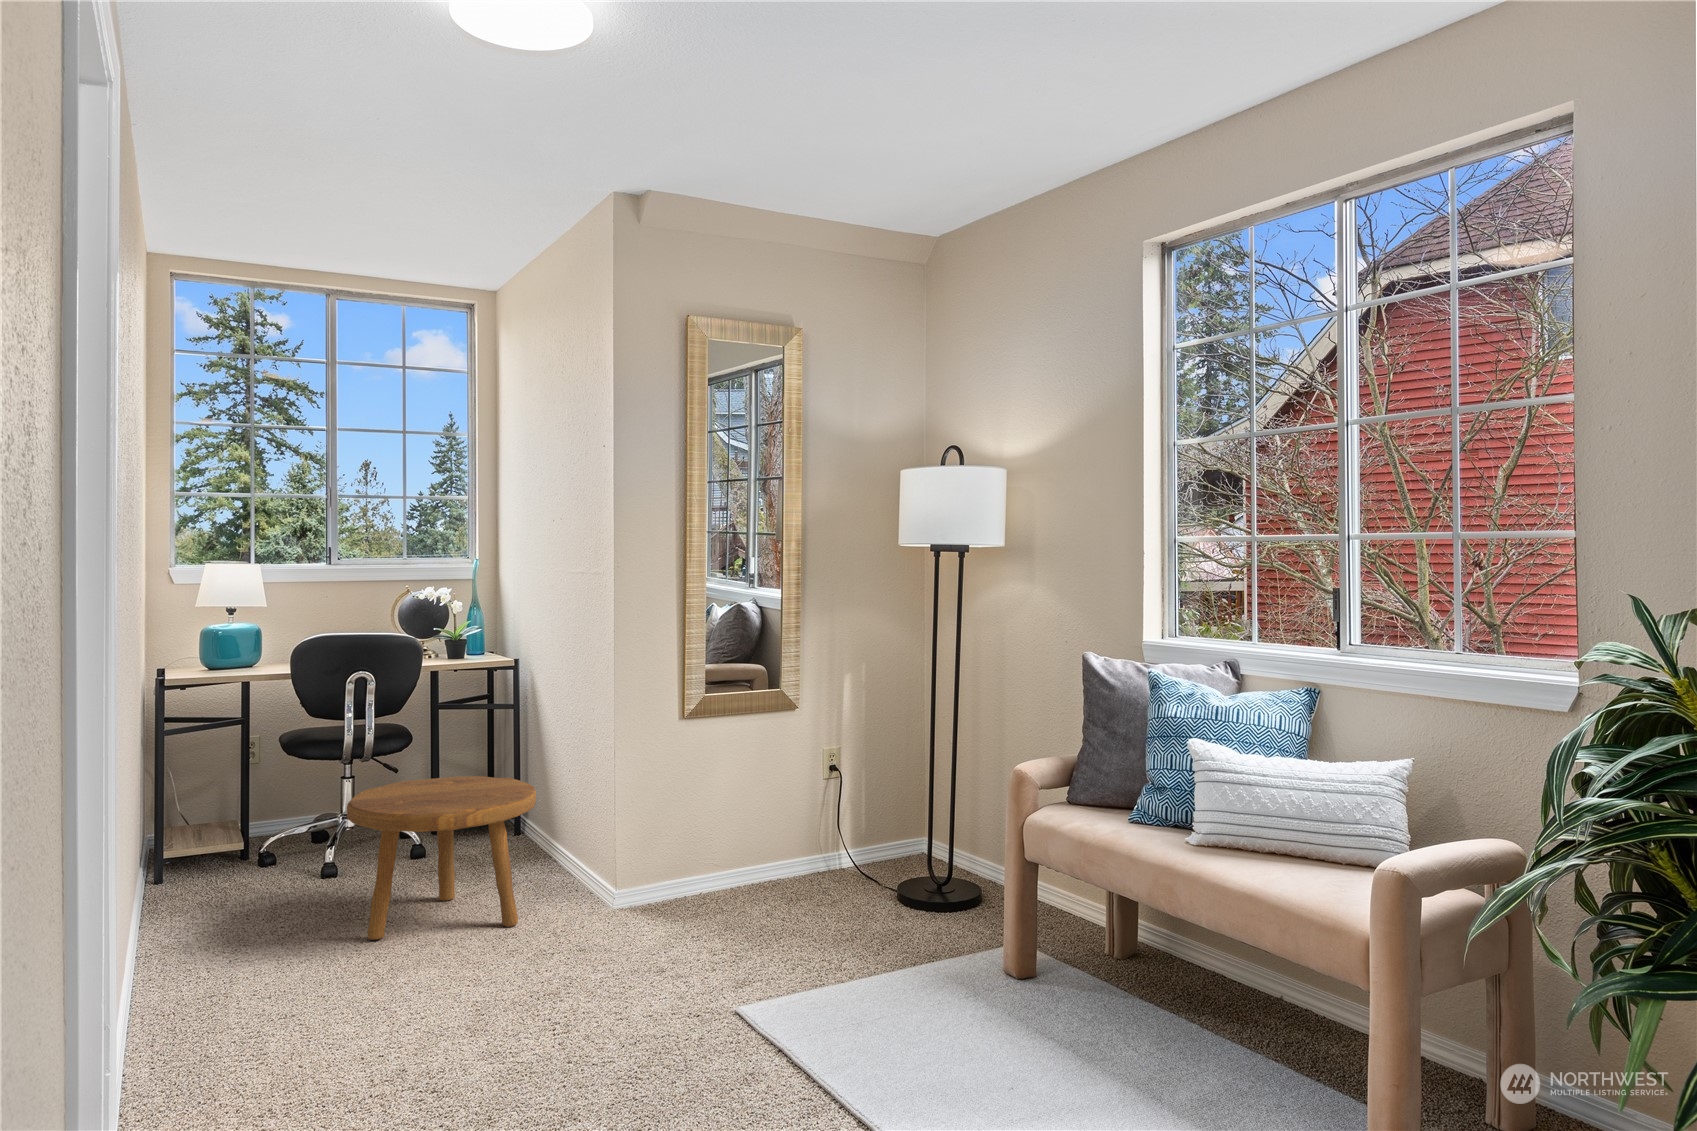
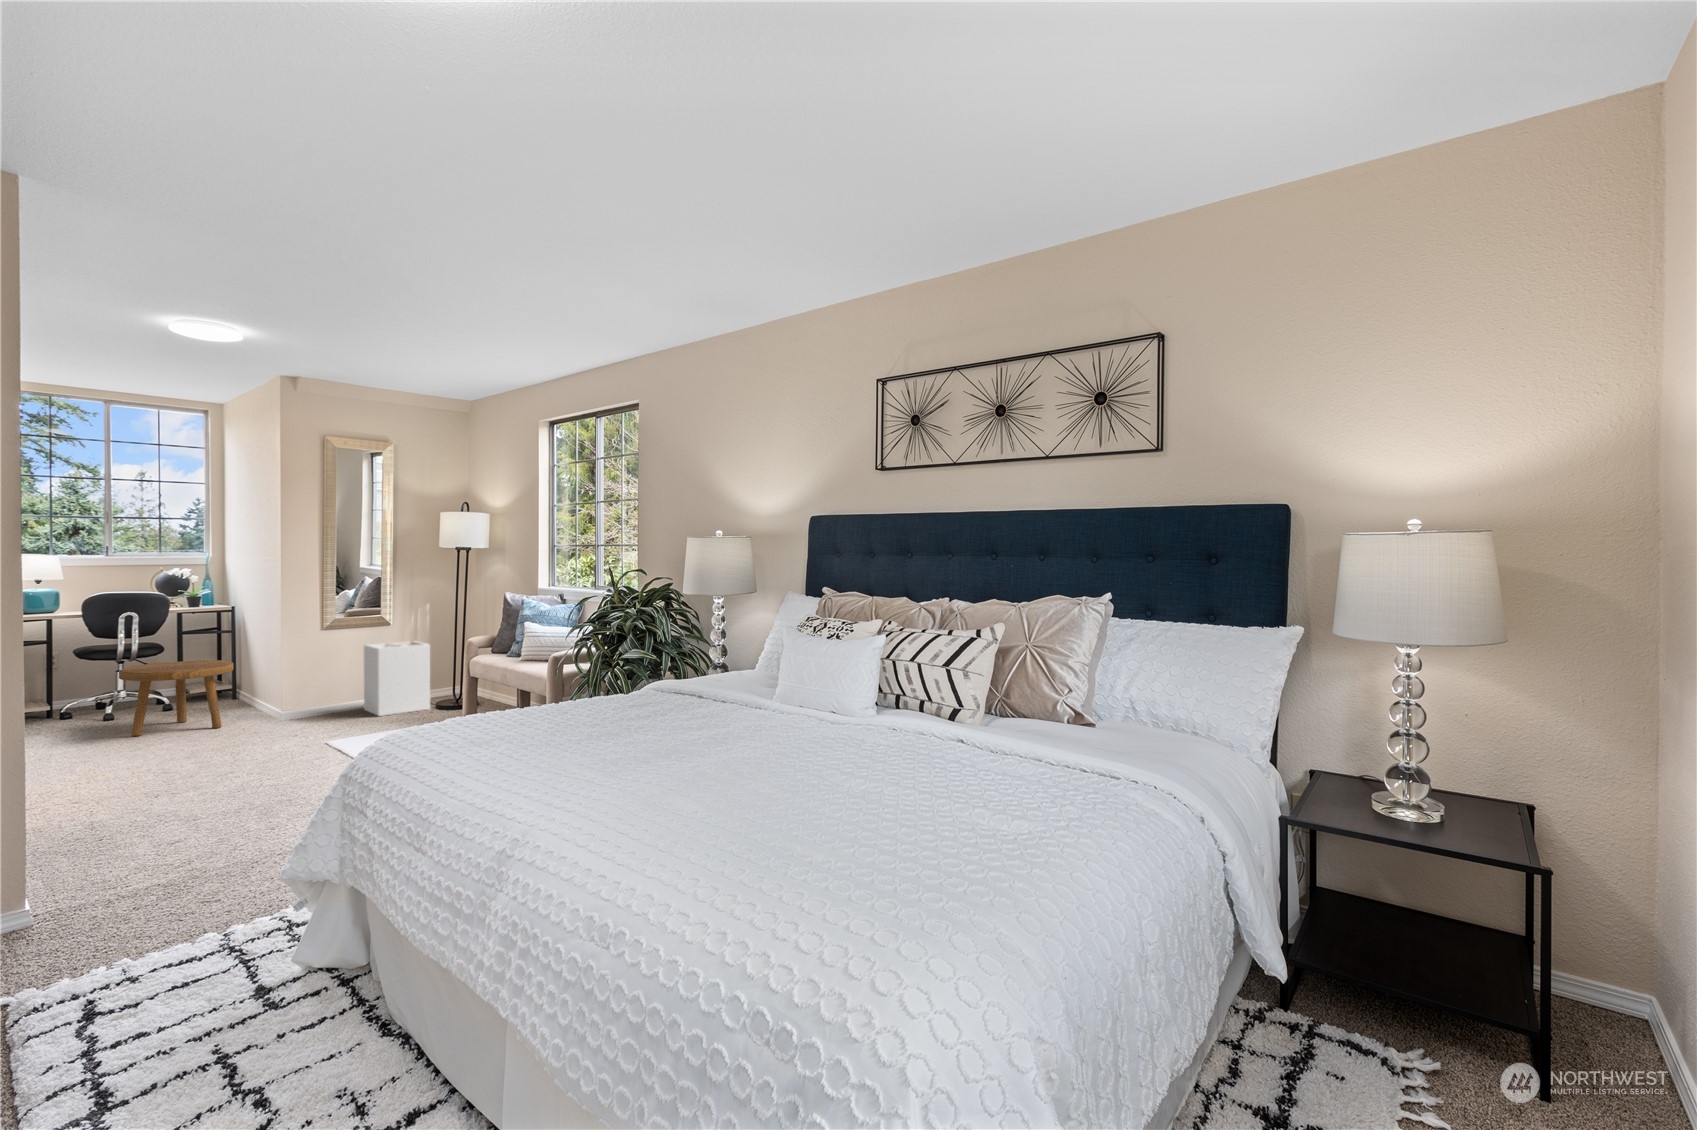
laundry hamper: none [758,745,889,915] -> present [364,641,430,716]

